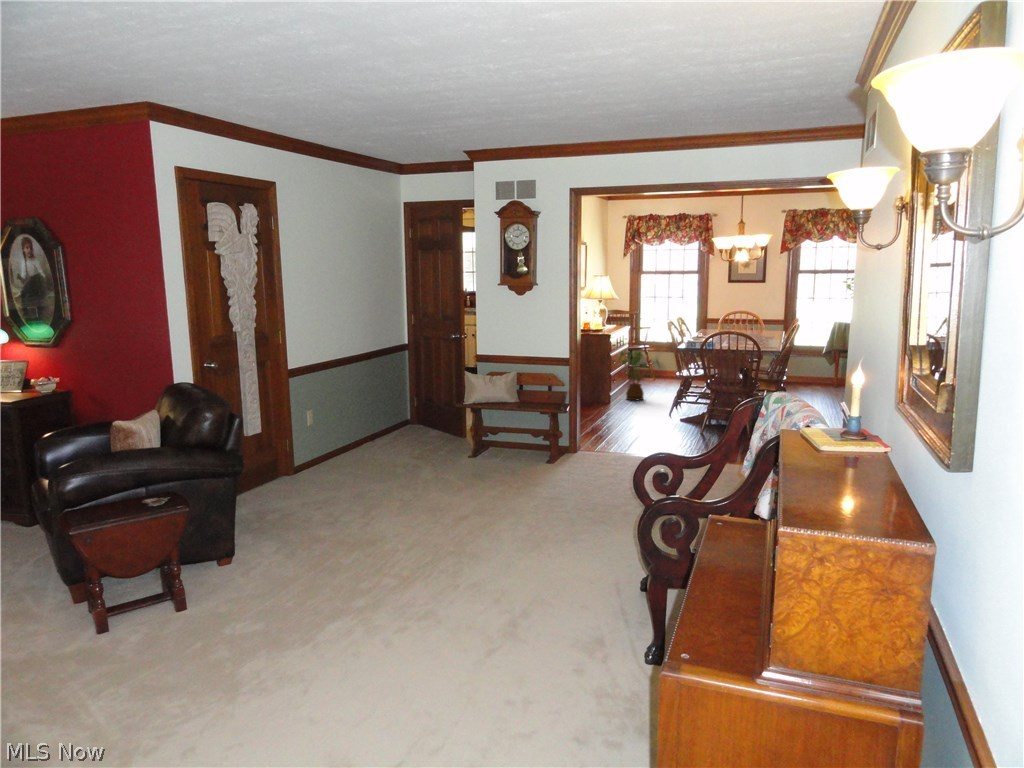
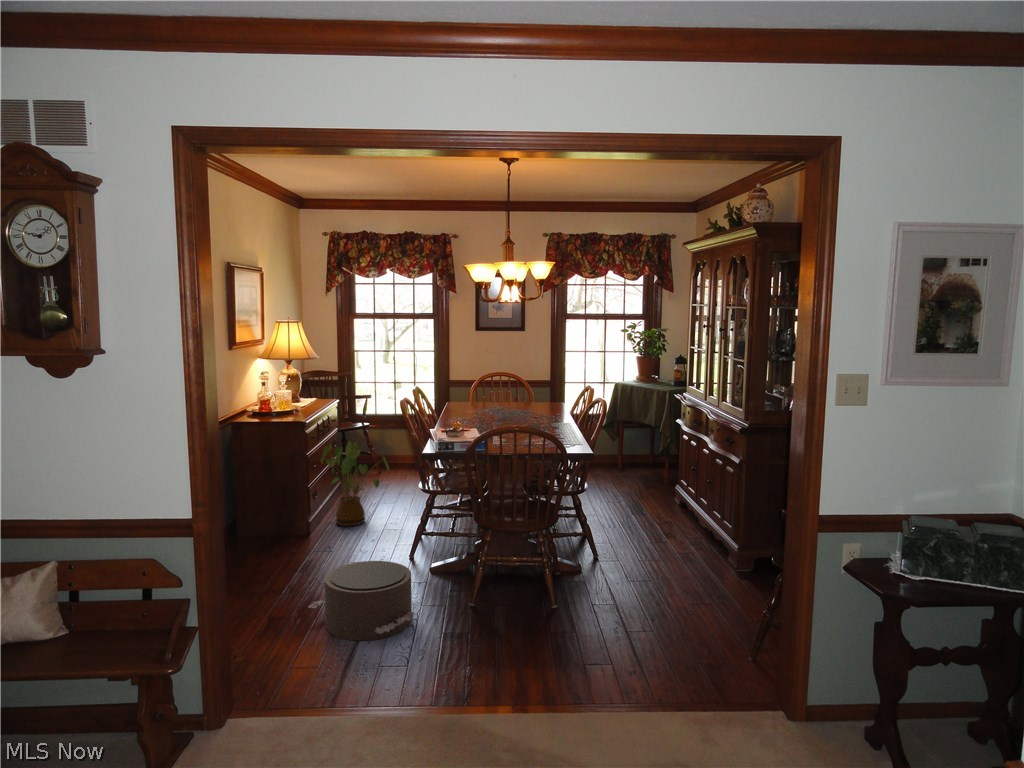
pouf: none [612,404,670,438] -> present [308,561,417,641]

